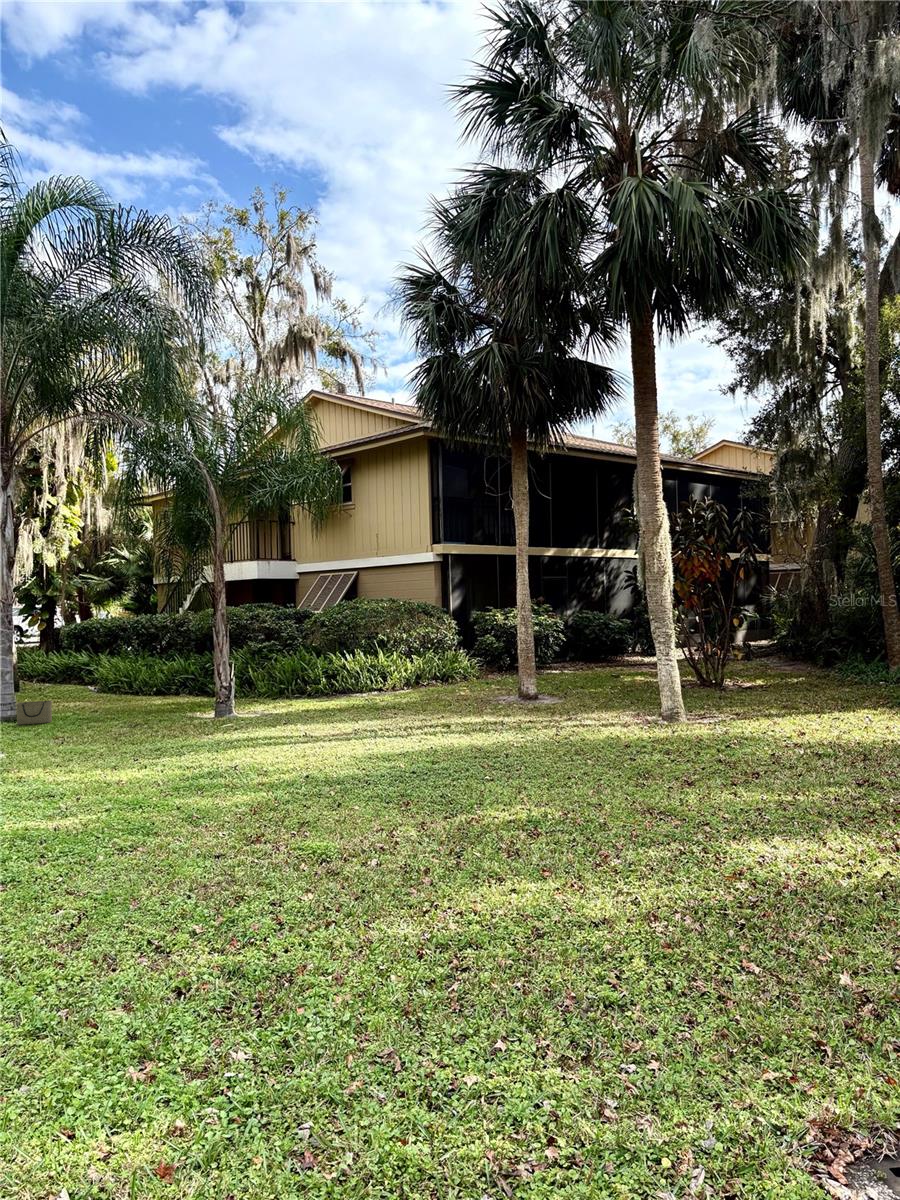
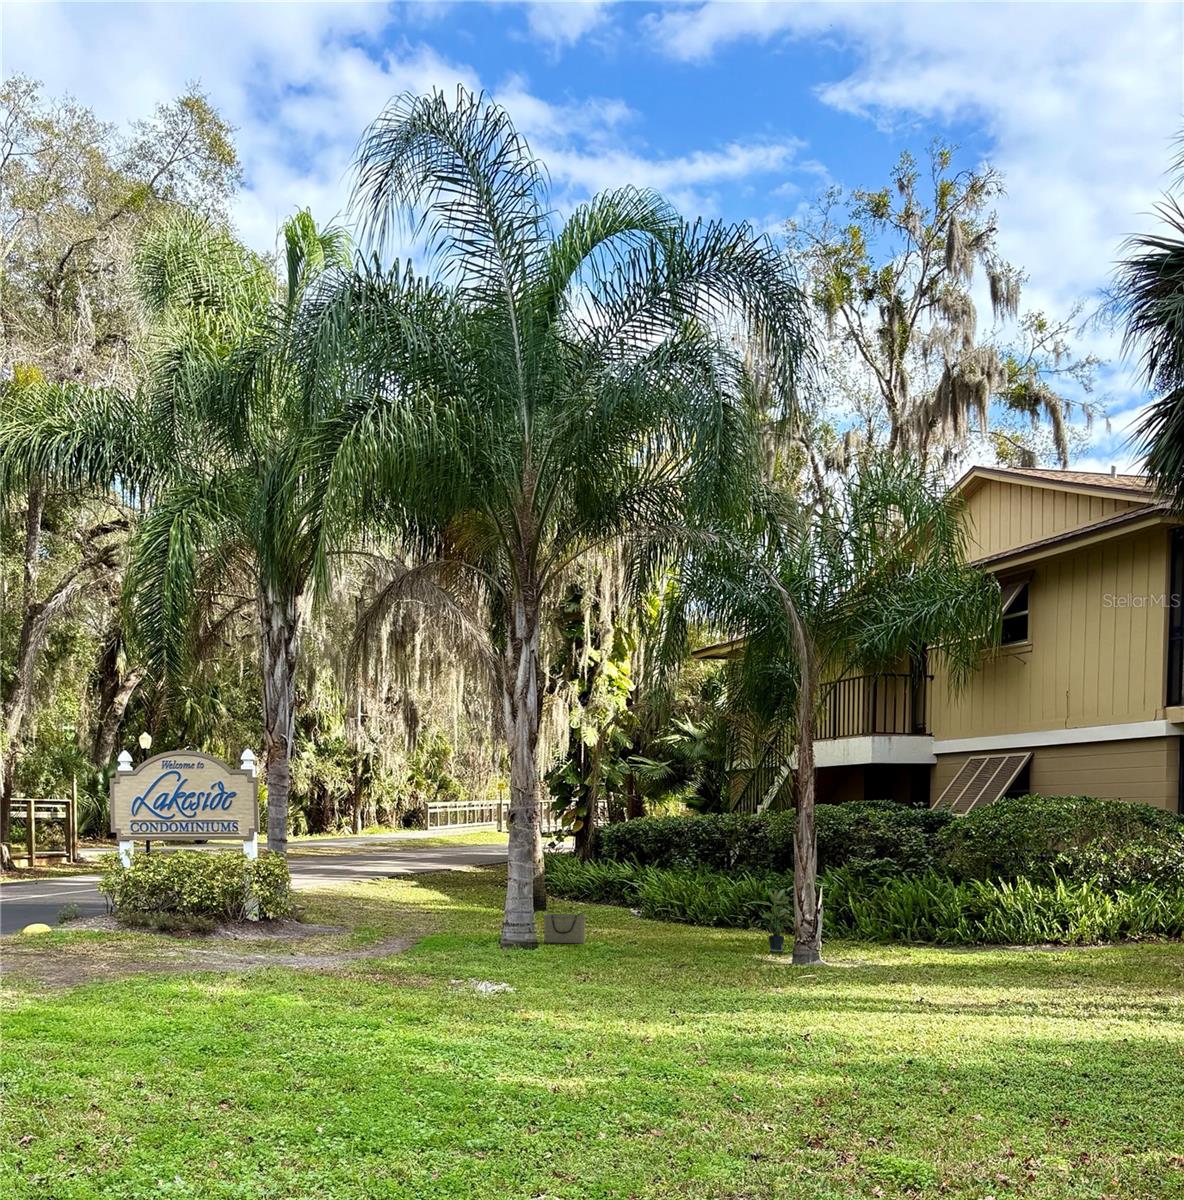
potted plant: none [191,674,215,718] -> present [761,889,793,952]

